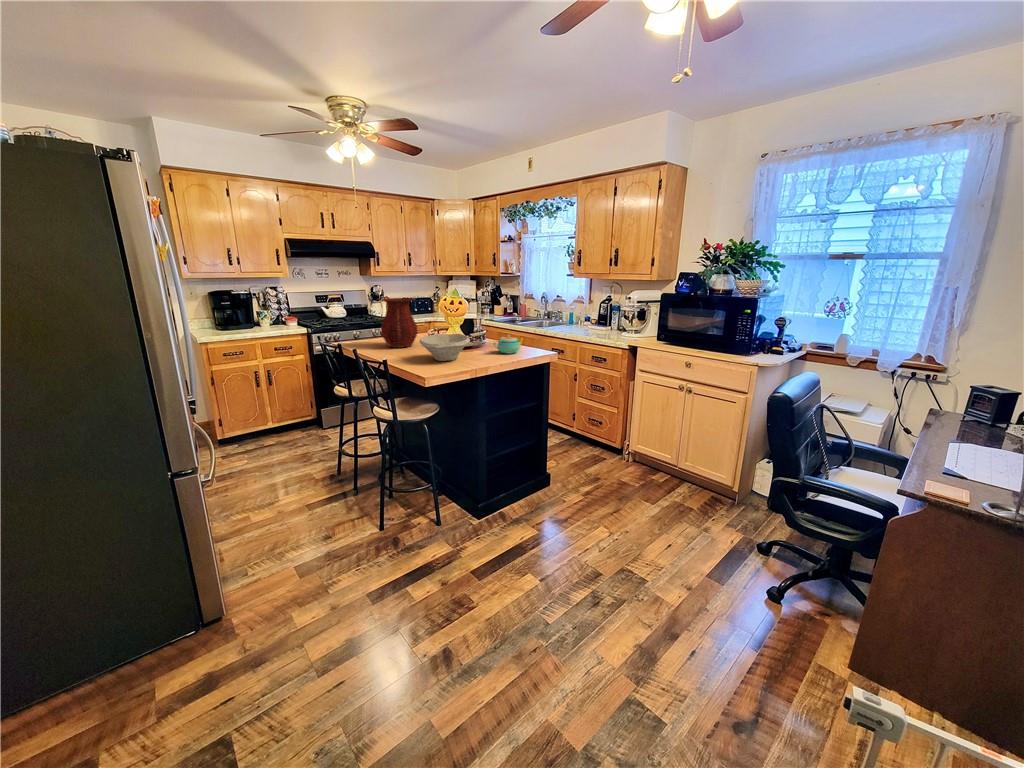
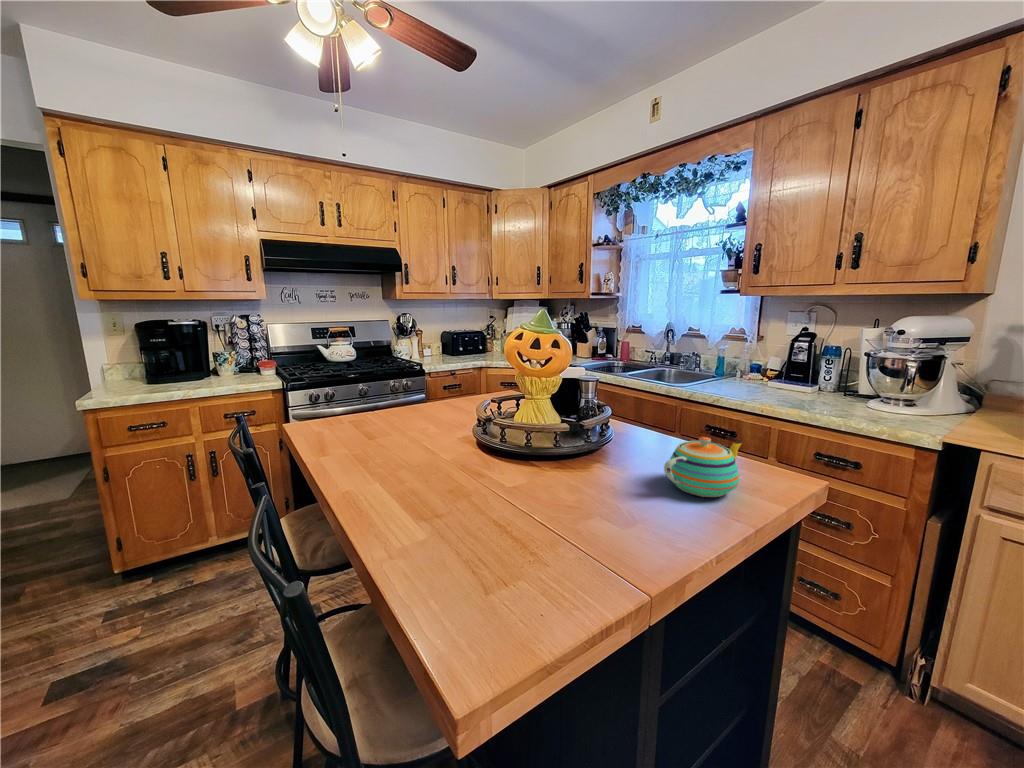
vase: present [380,298,418,347] -> none [356,332,450,453]
bowl: present [419,334,470,361] -> none [439,438,607,547]

